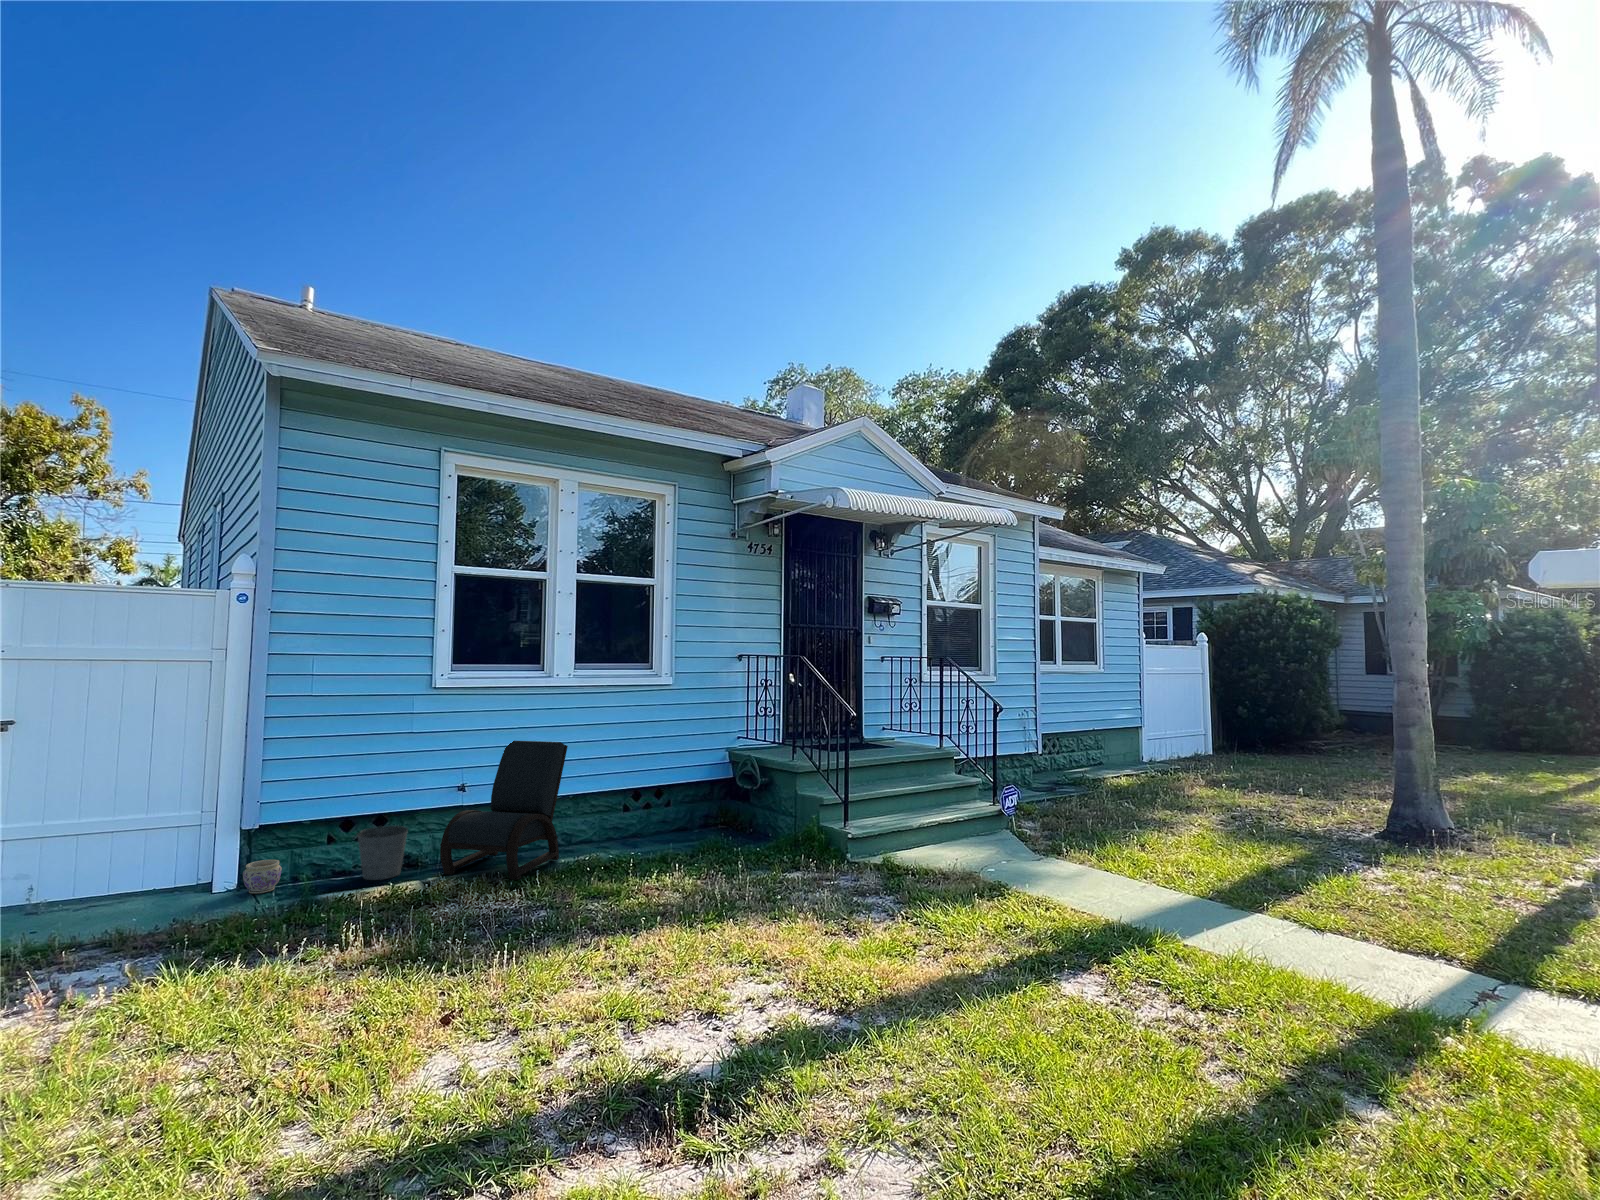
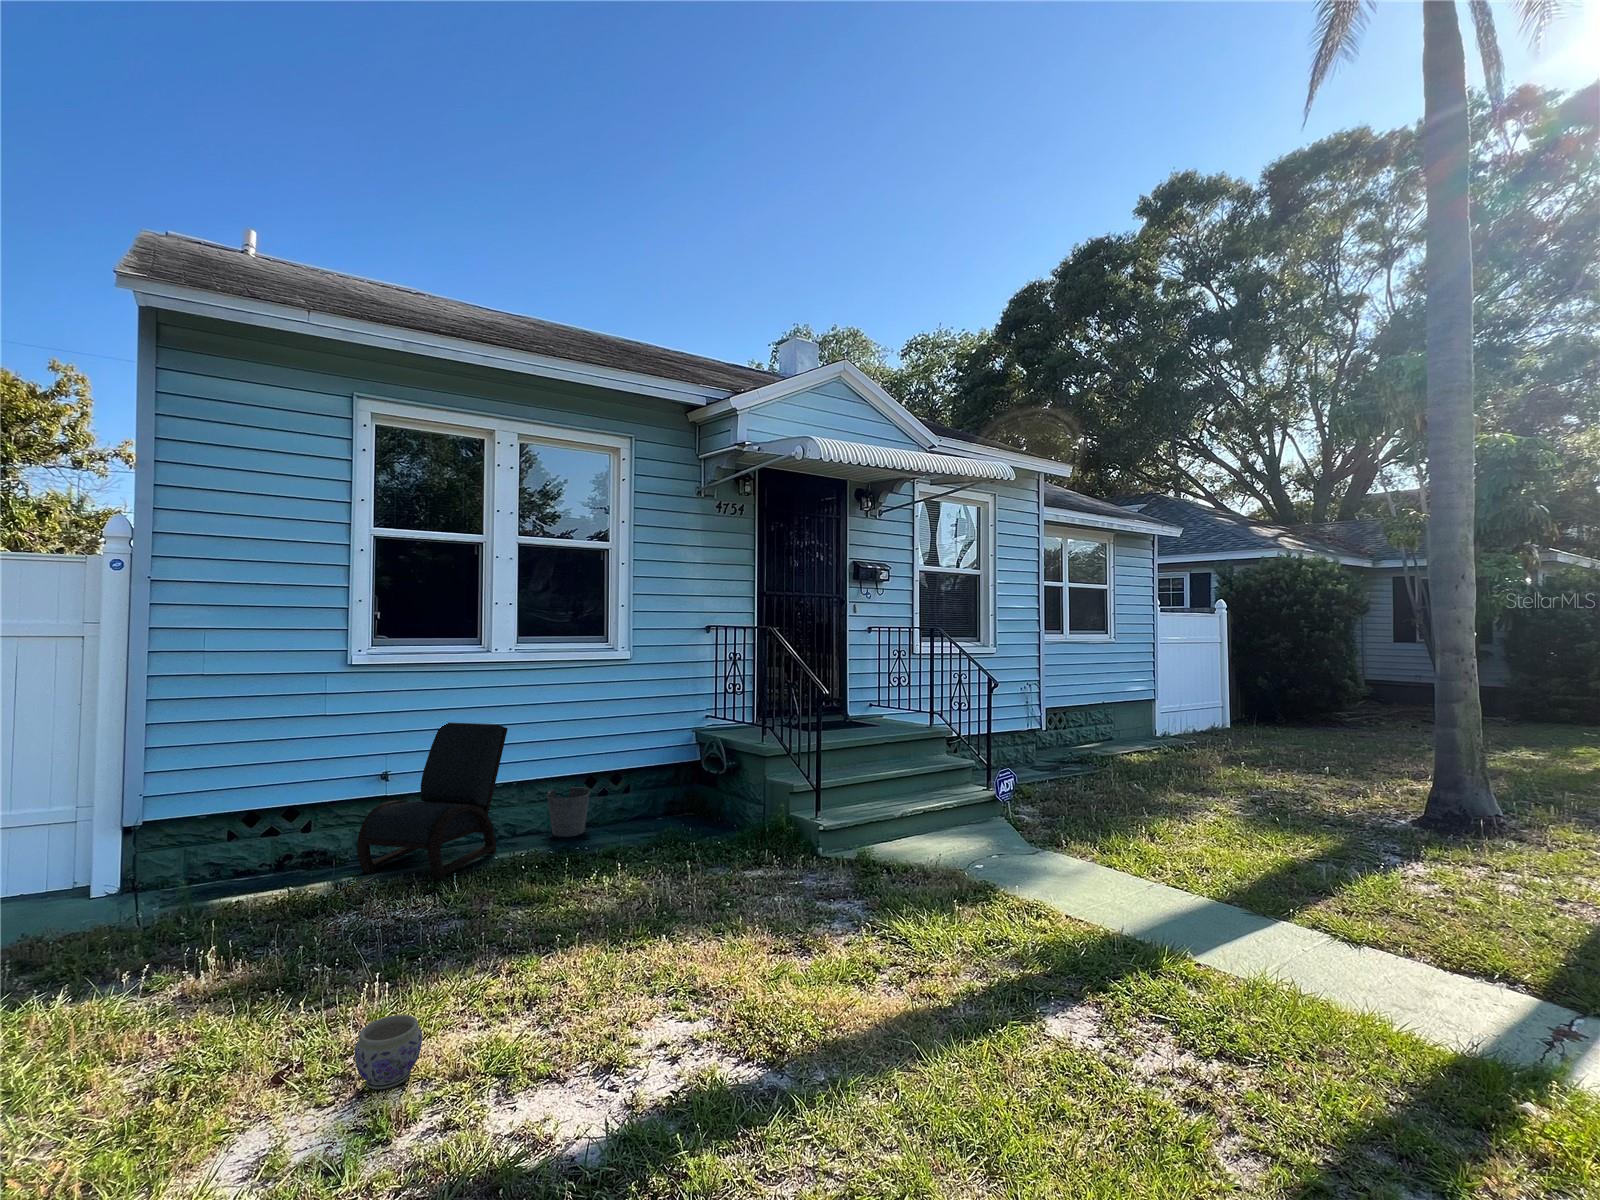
bucket: present [357,826,408,880] -> present [547,787,590,837]
planter: present [243,860,282,894] -> present [354,1015,422,1091]

